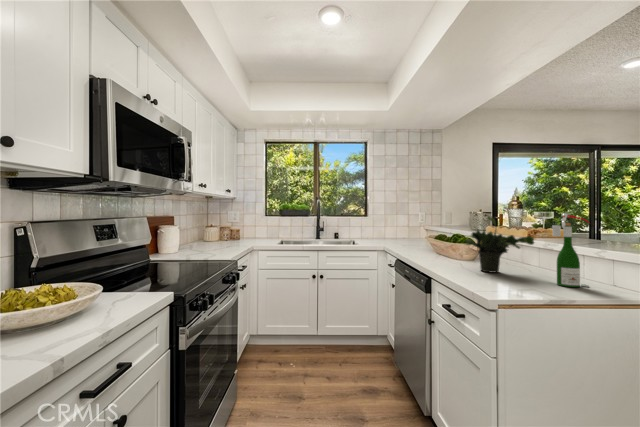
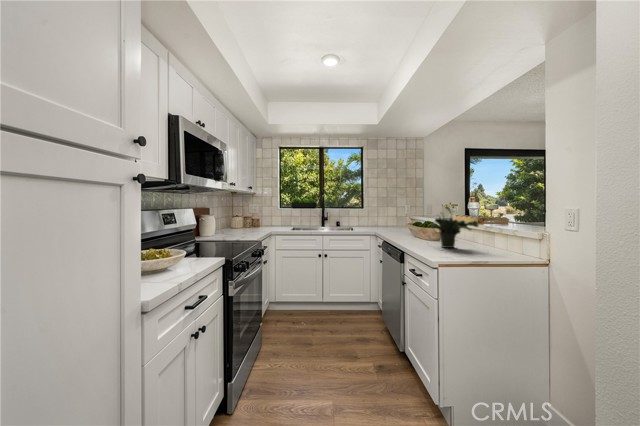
wine bottle: present [552,213,589,287] -> none [488,204,512,256]

